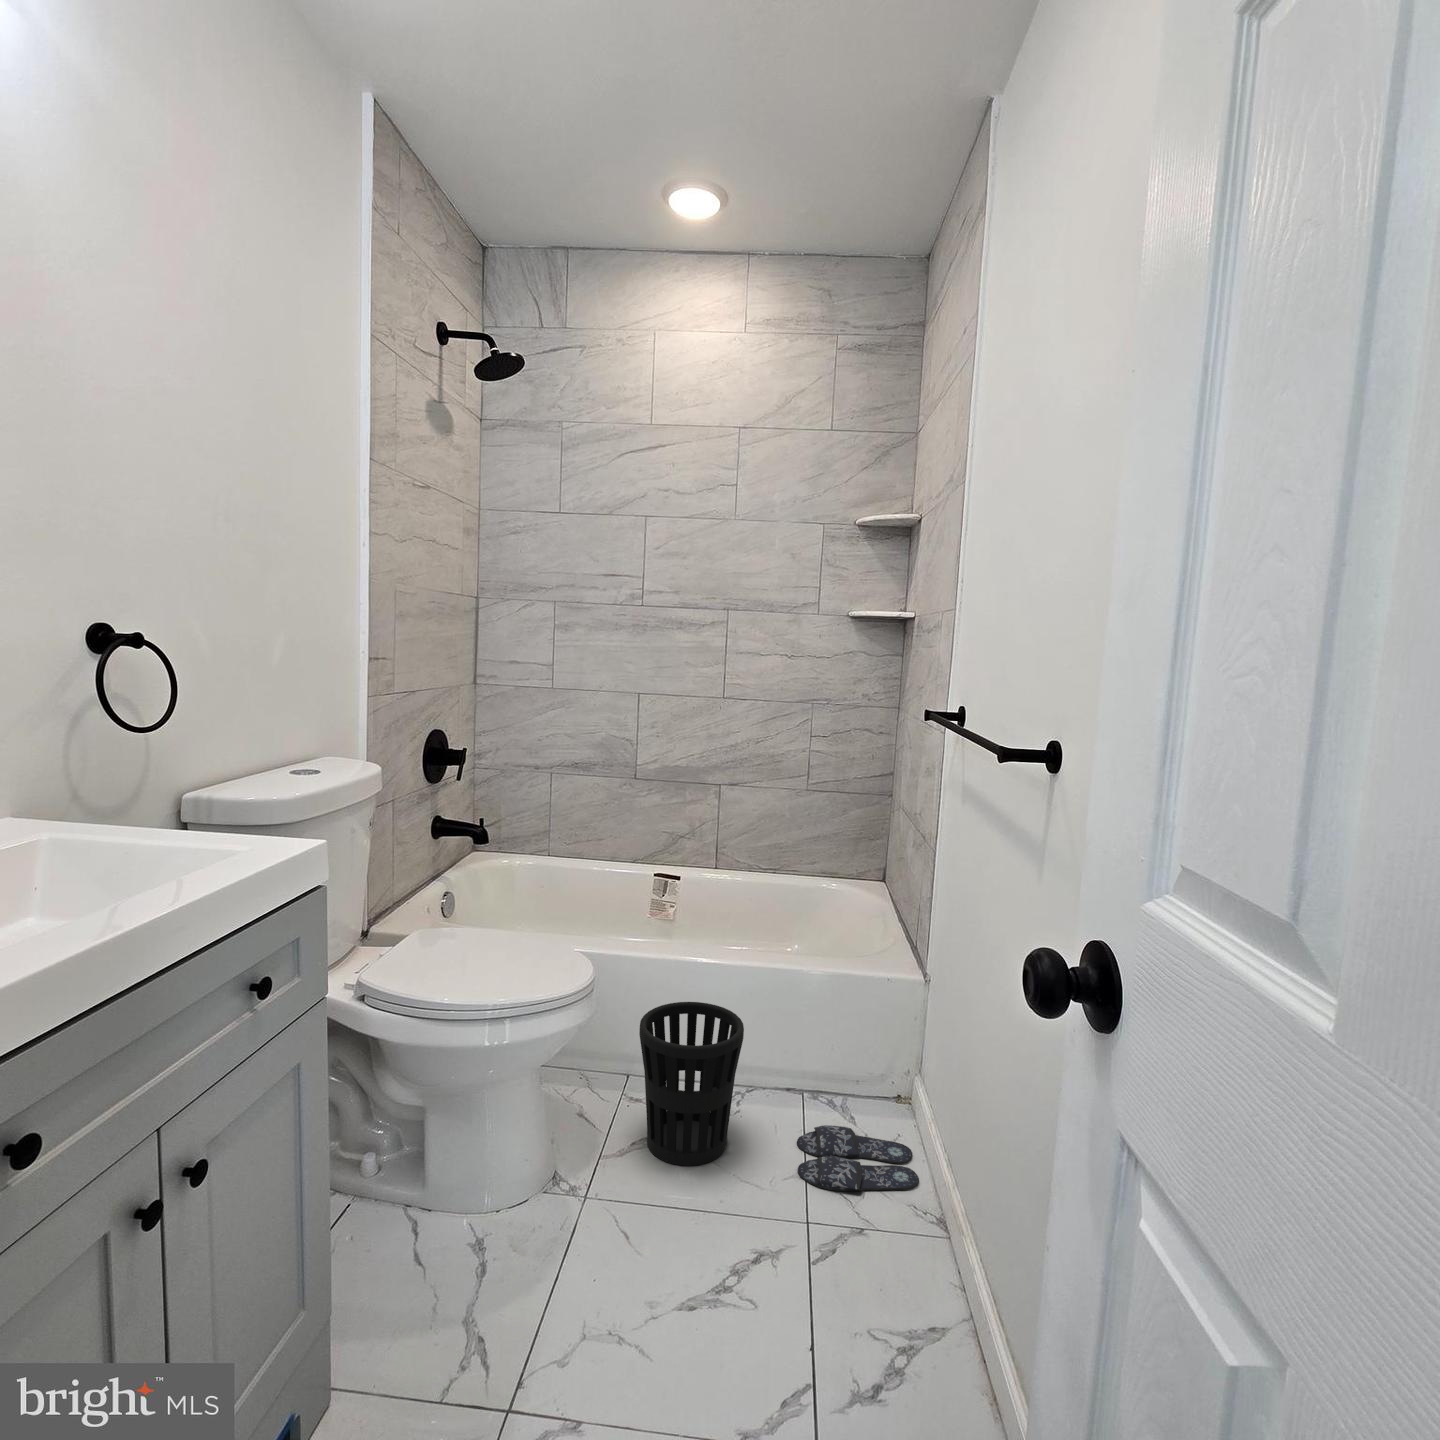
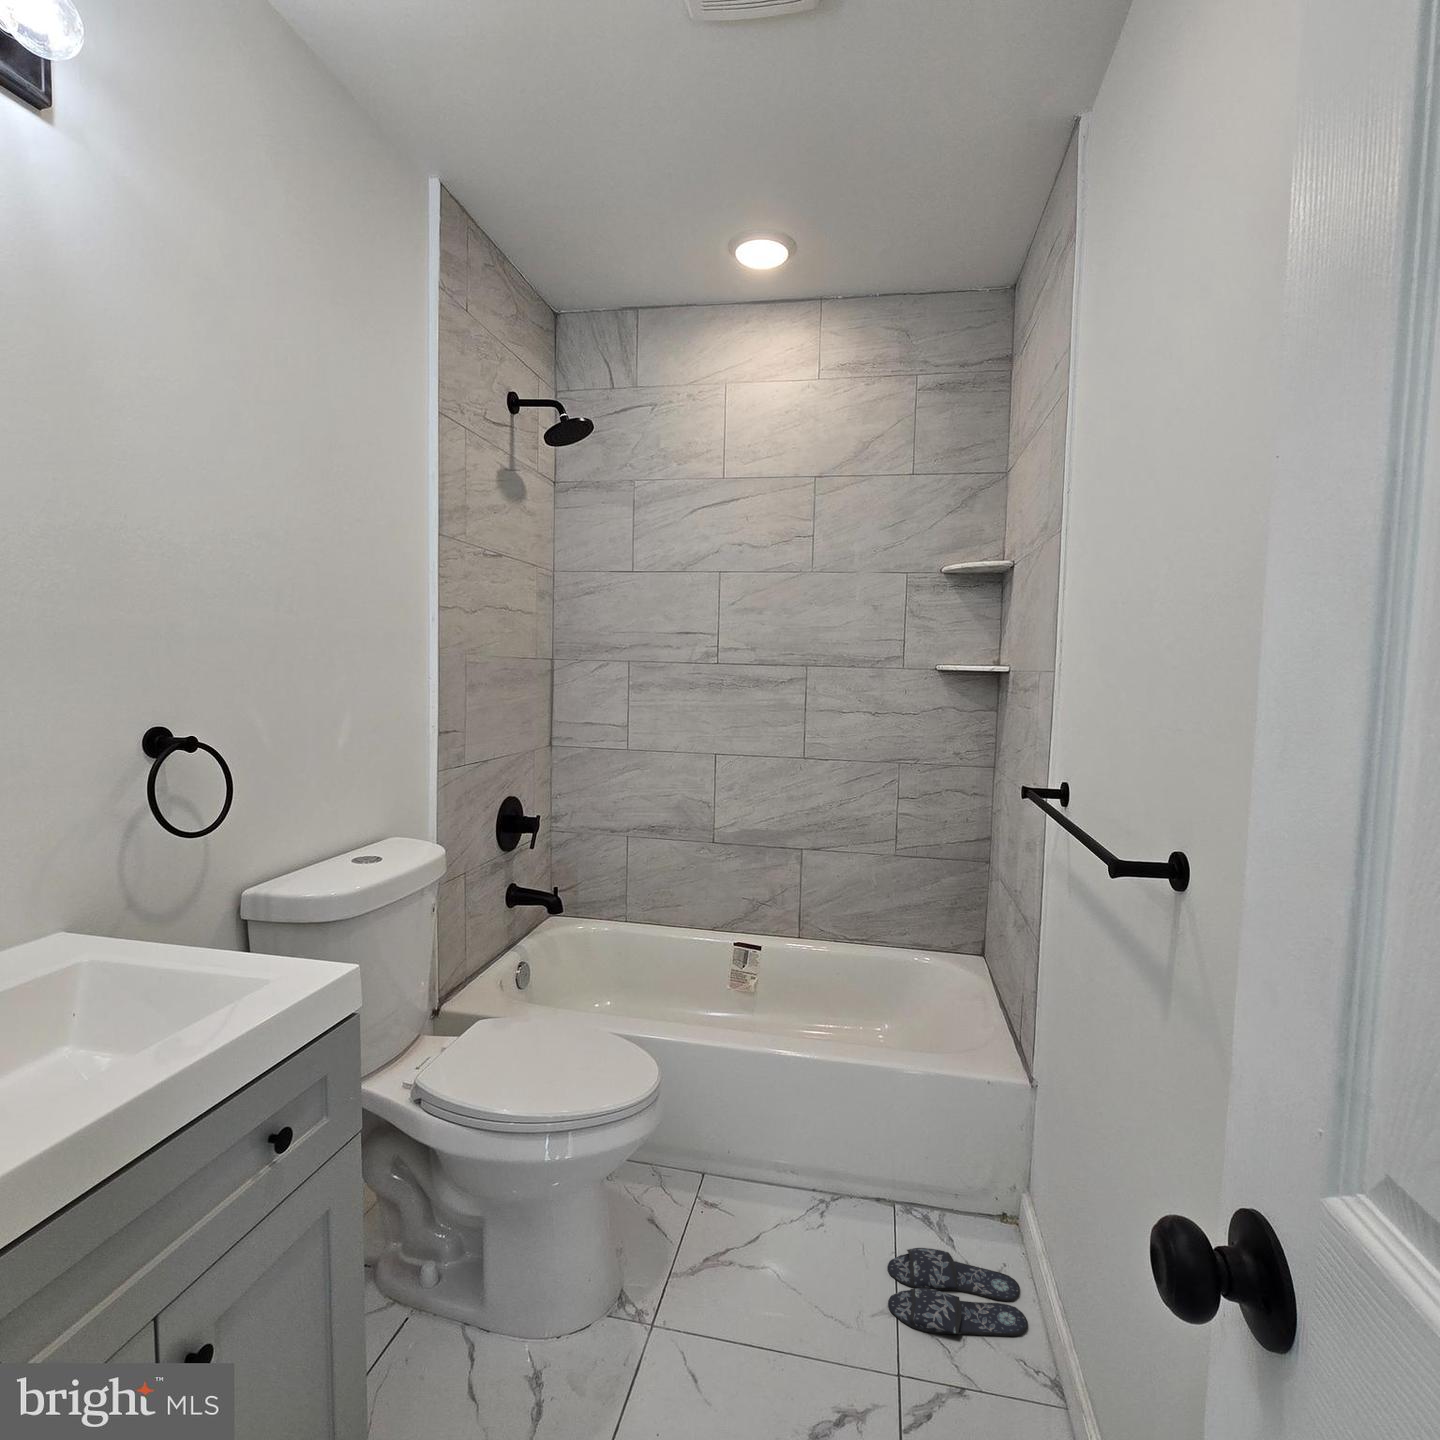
wastebasket: present [639,1002,744,1166] -> none [712,1102,826,1291]

